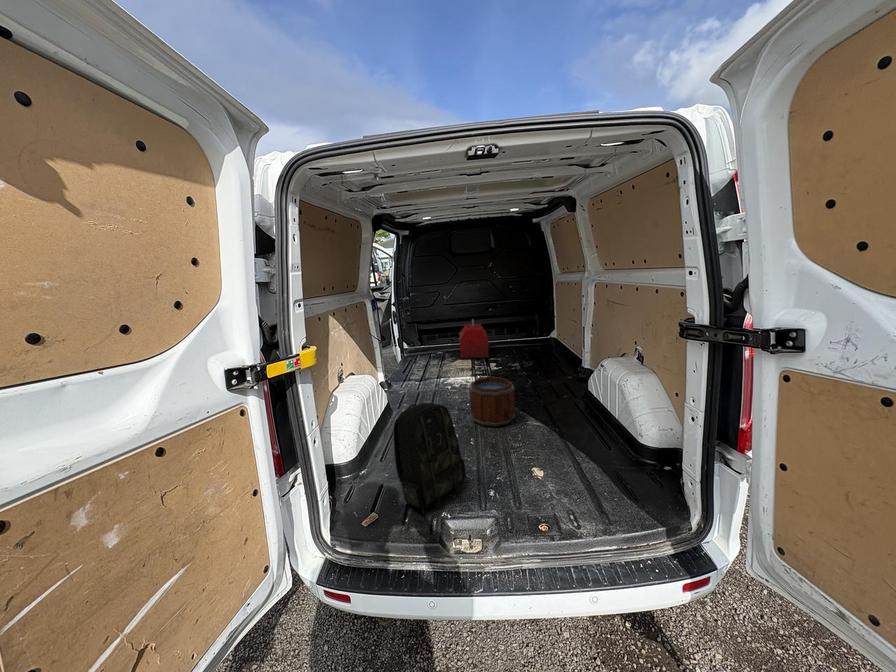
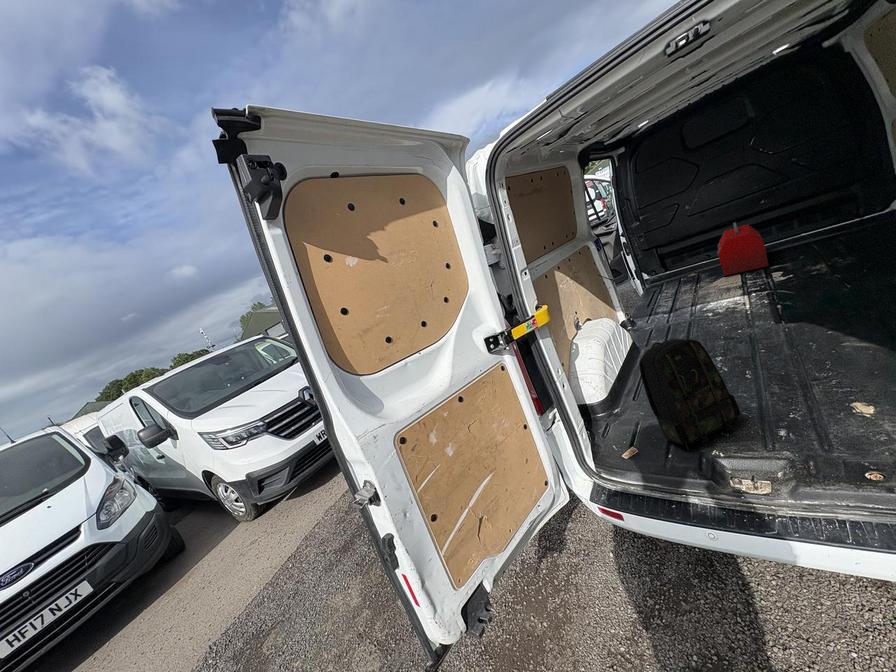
bucket: present [470,377,515,427] -> none [736,292,817,355]

